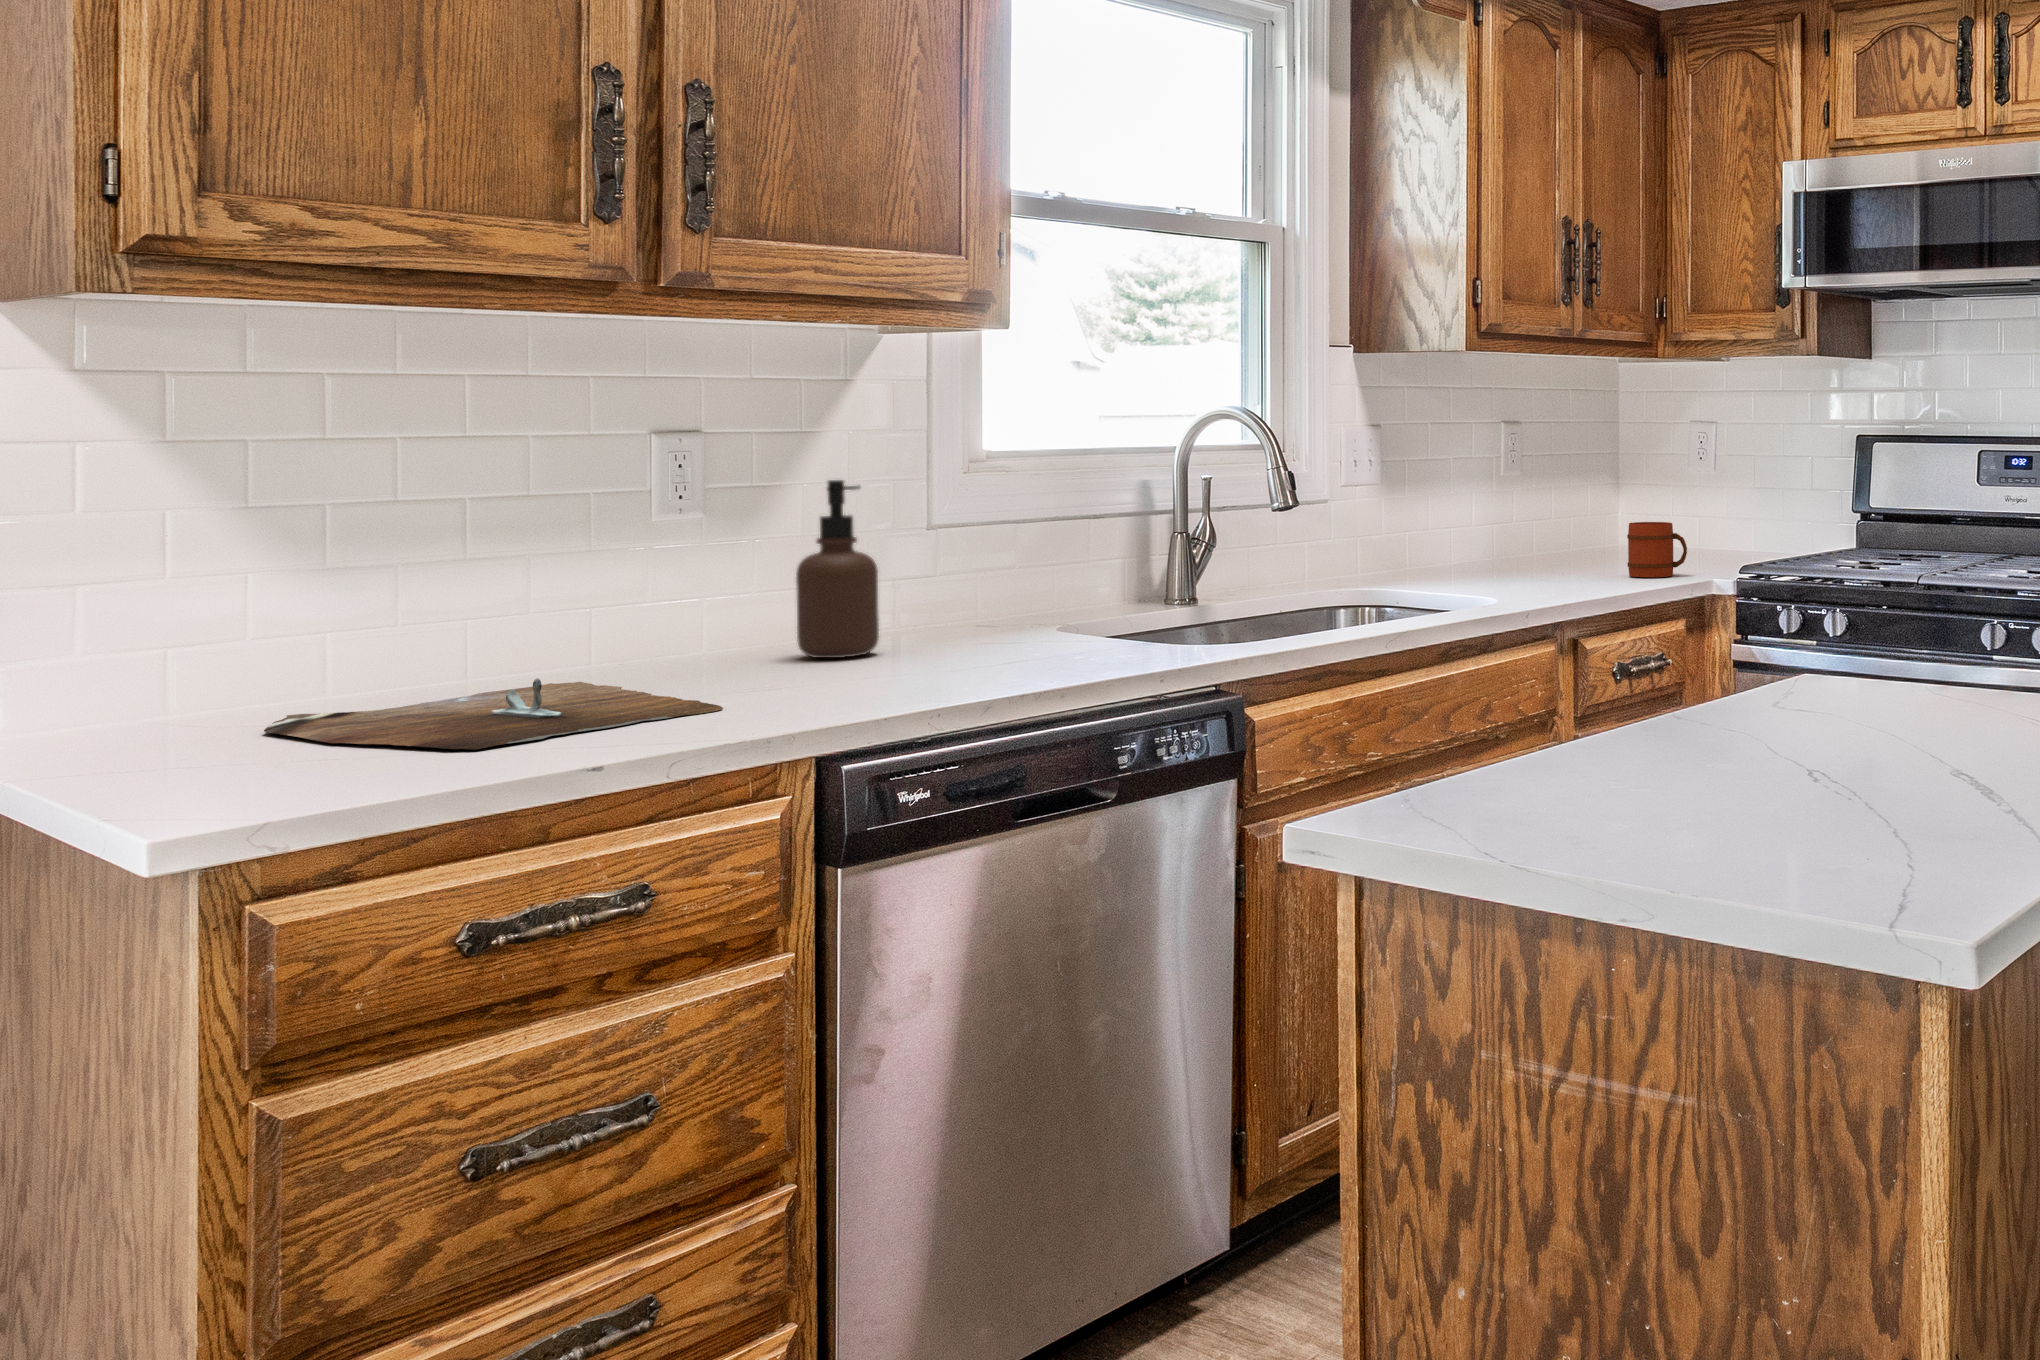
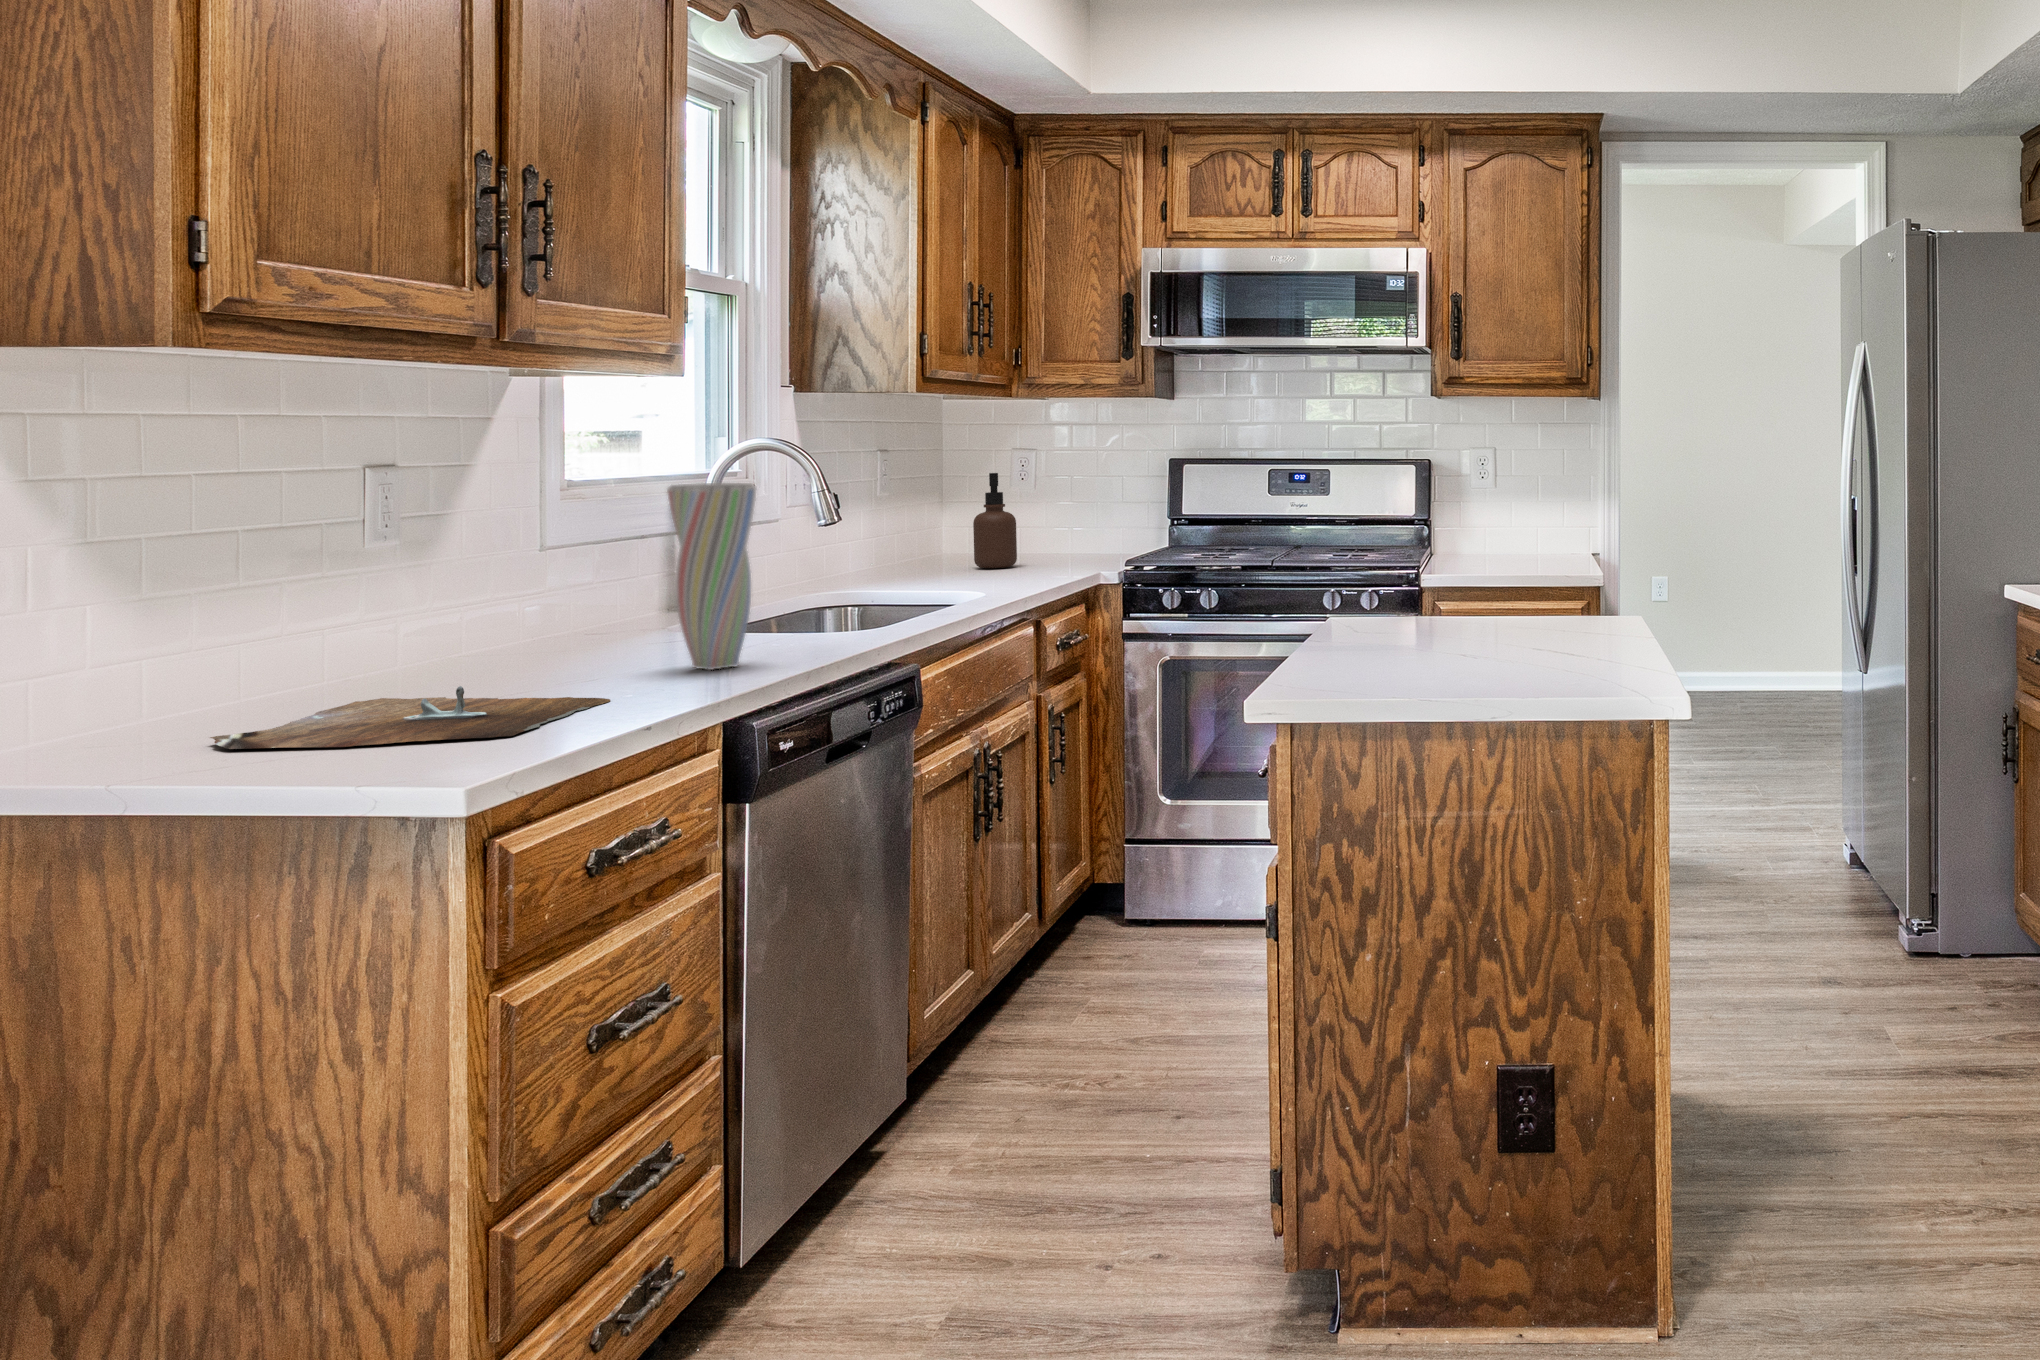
vase: none [893,444,1001,678] -> present [667,483,756,670]
soap dispenser: present [796,480,879,658] -> present [973,473,1017,568]
mug: present [1627,522,1687,577] -> none [1035,528,1083,572]

